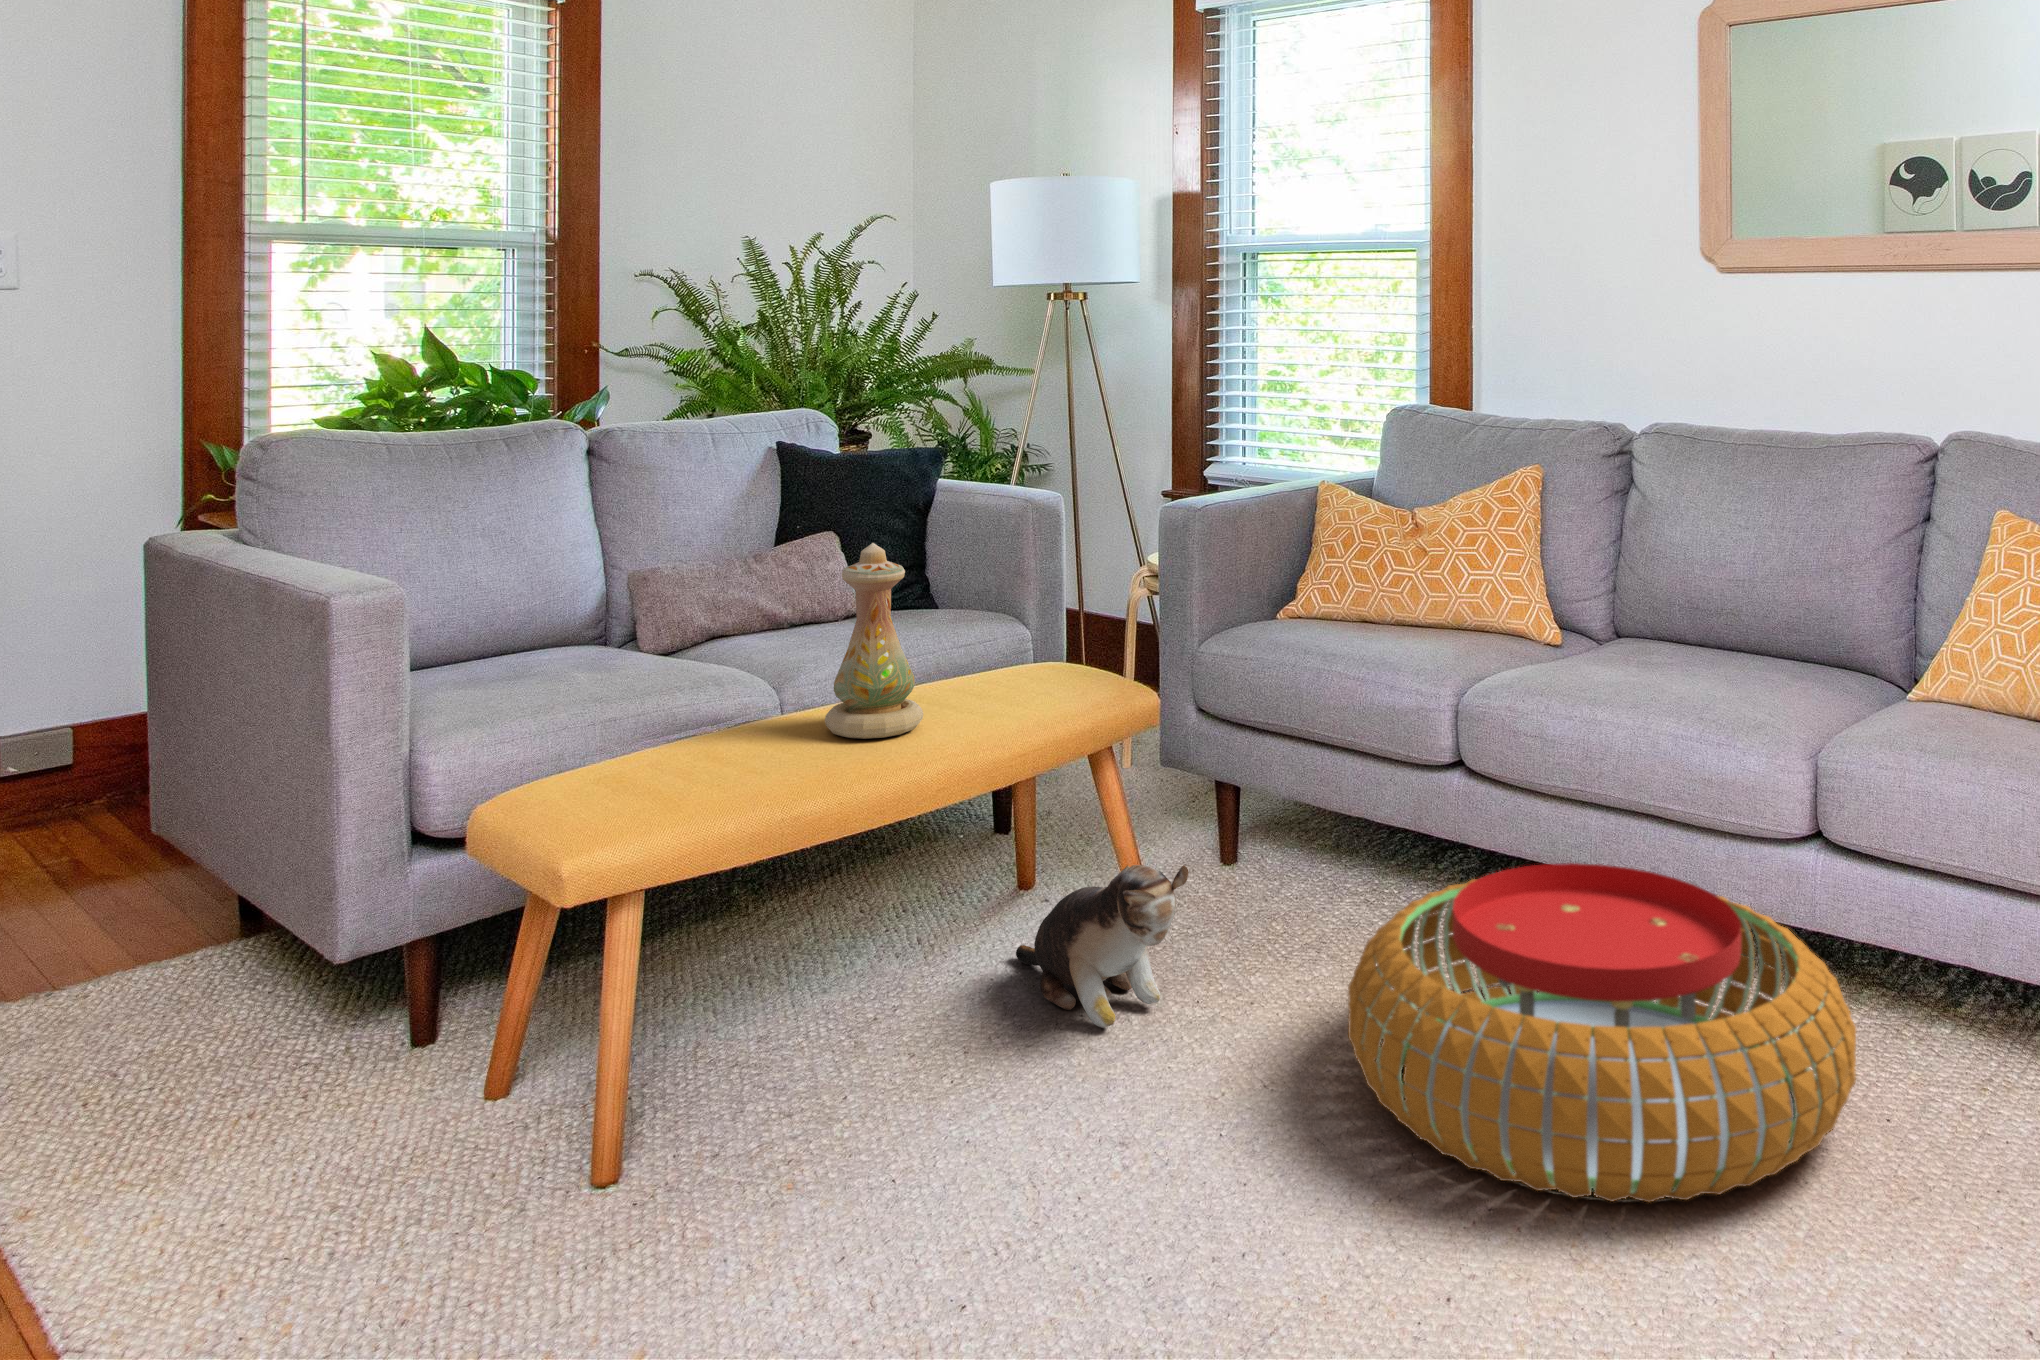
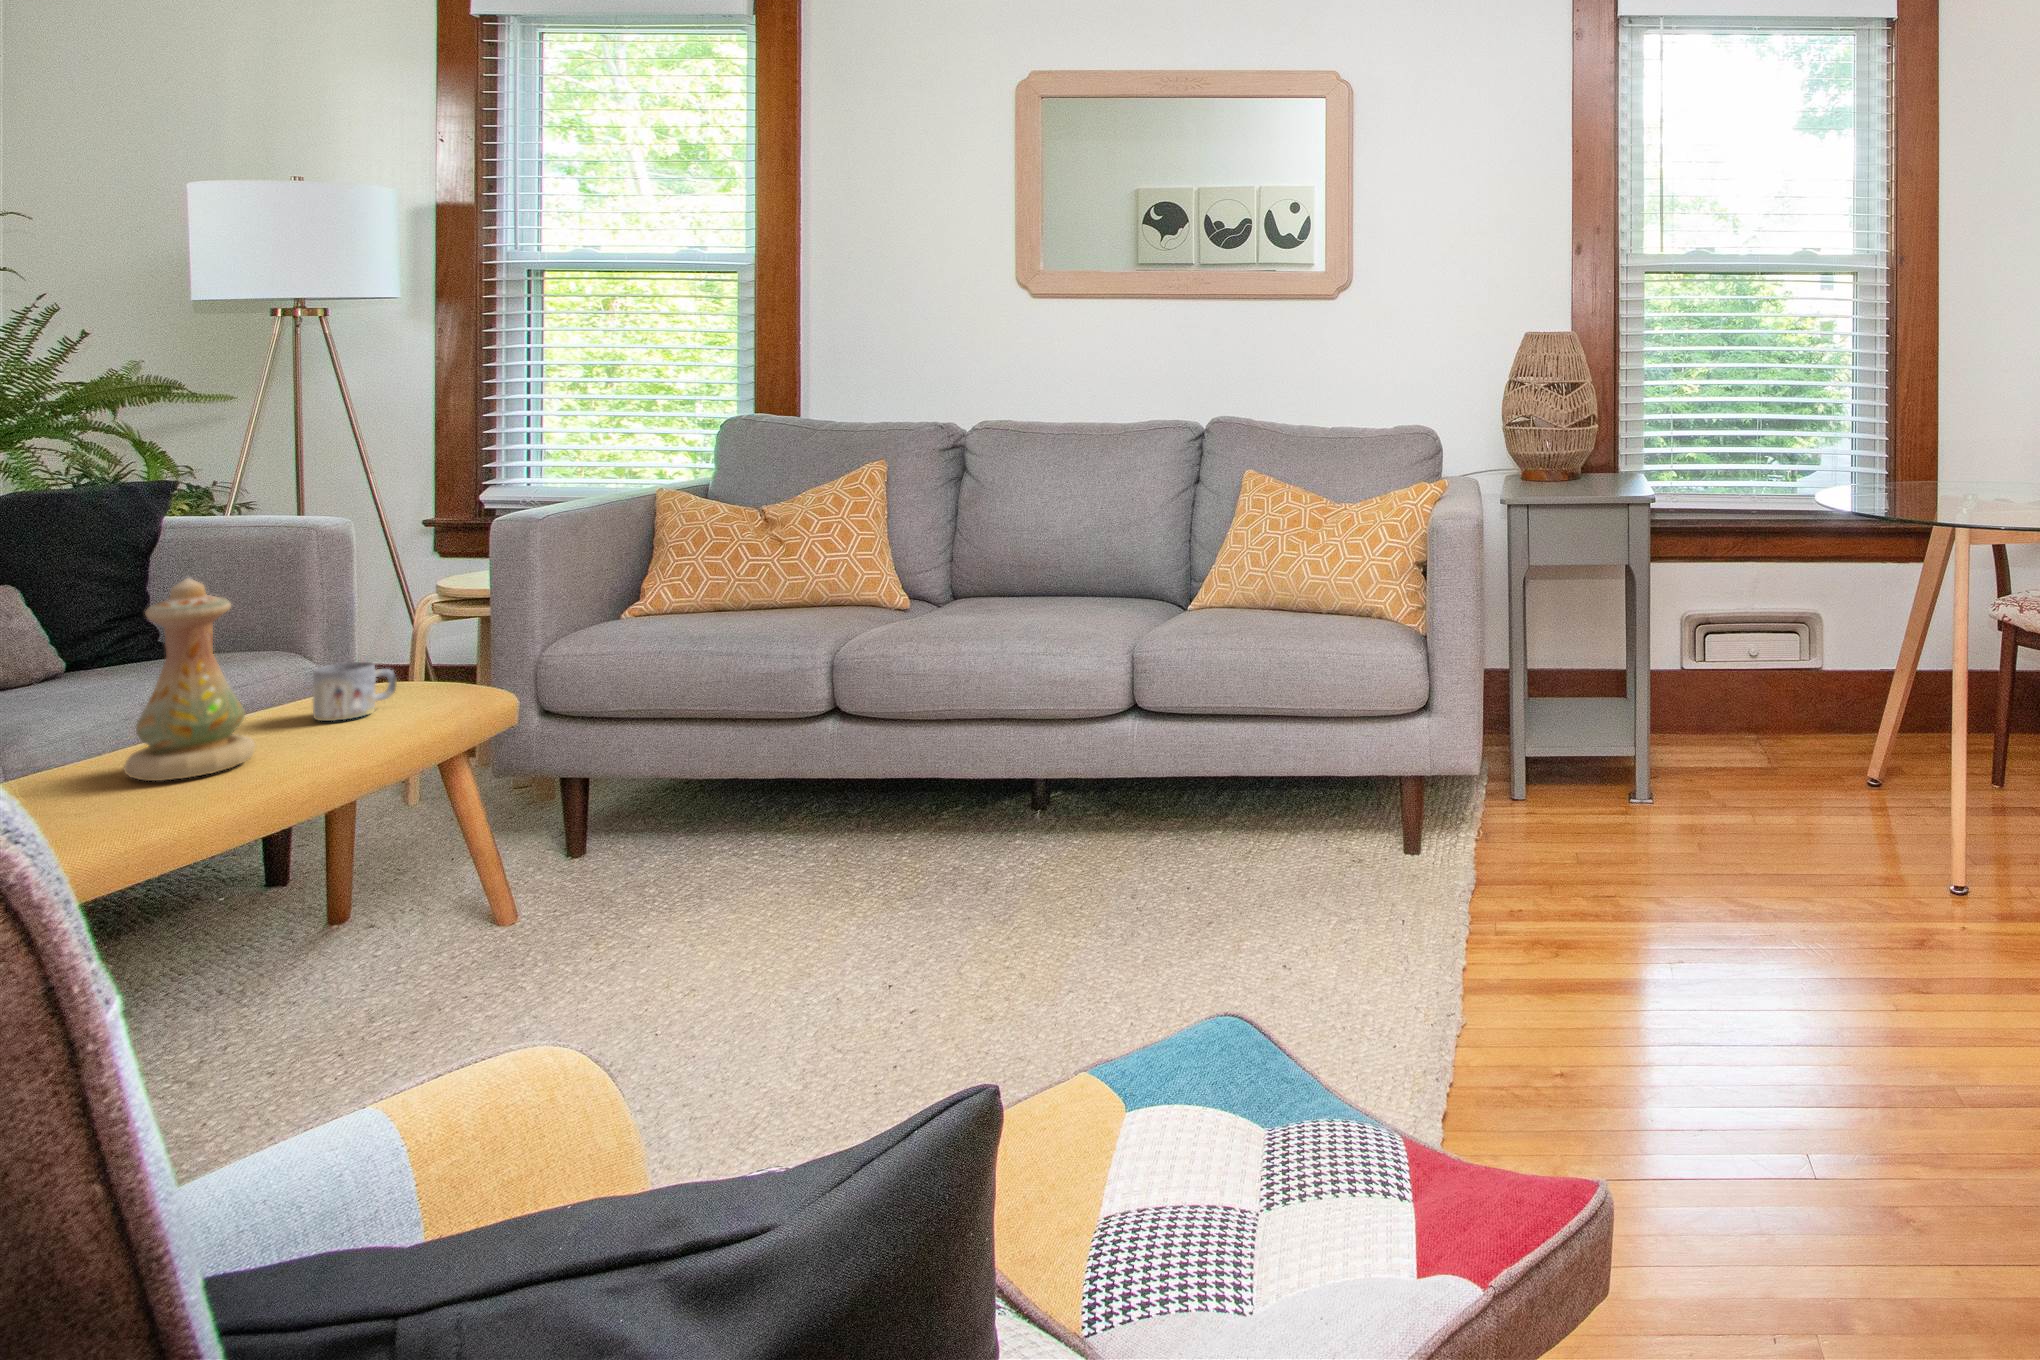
mug: none [984,639,1052,697] -> present [313,662,397,721]
pouf: present [1348,863,1857,1202] -> none [761,761,1169,1001]
plush toy: present [1016,865,1188,1028] -> none [365,834,591,1001]

